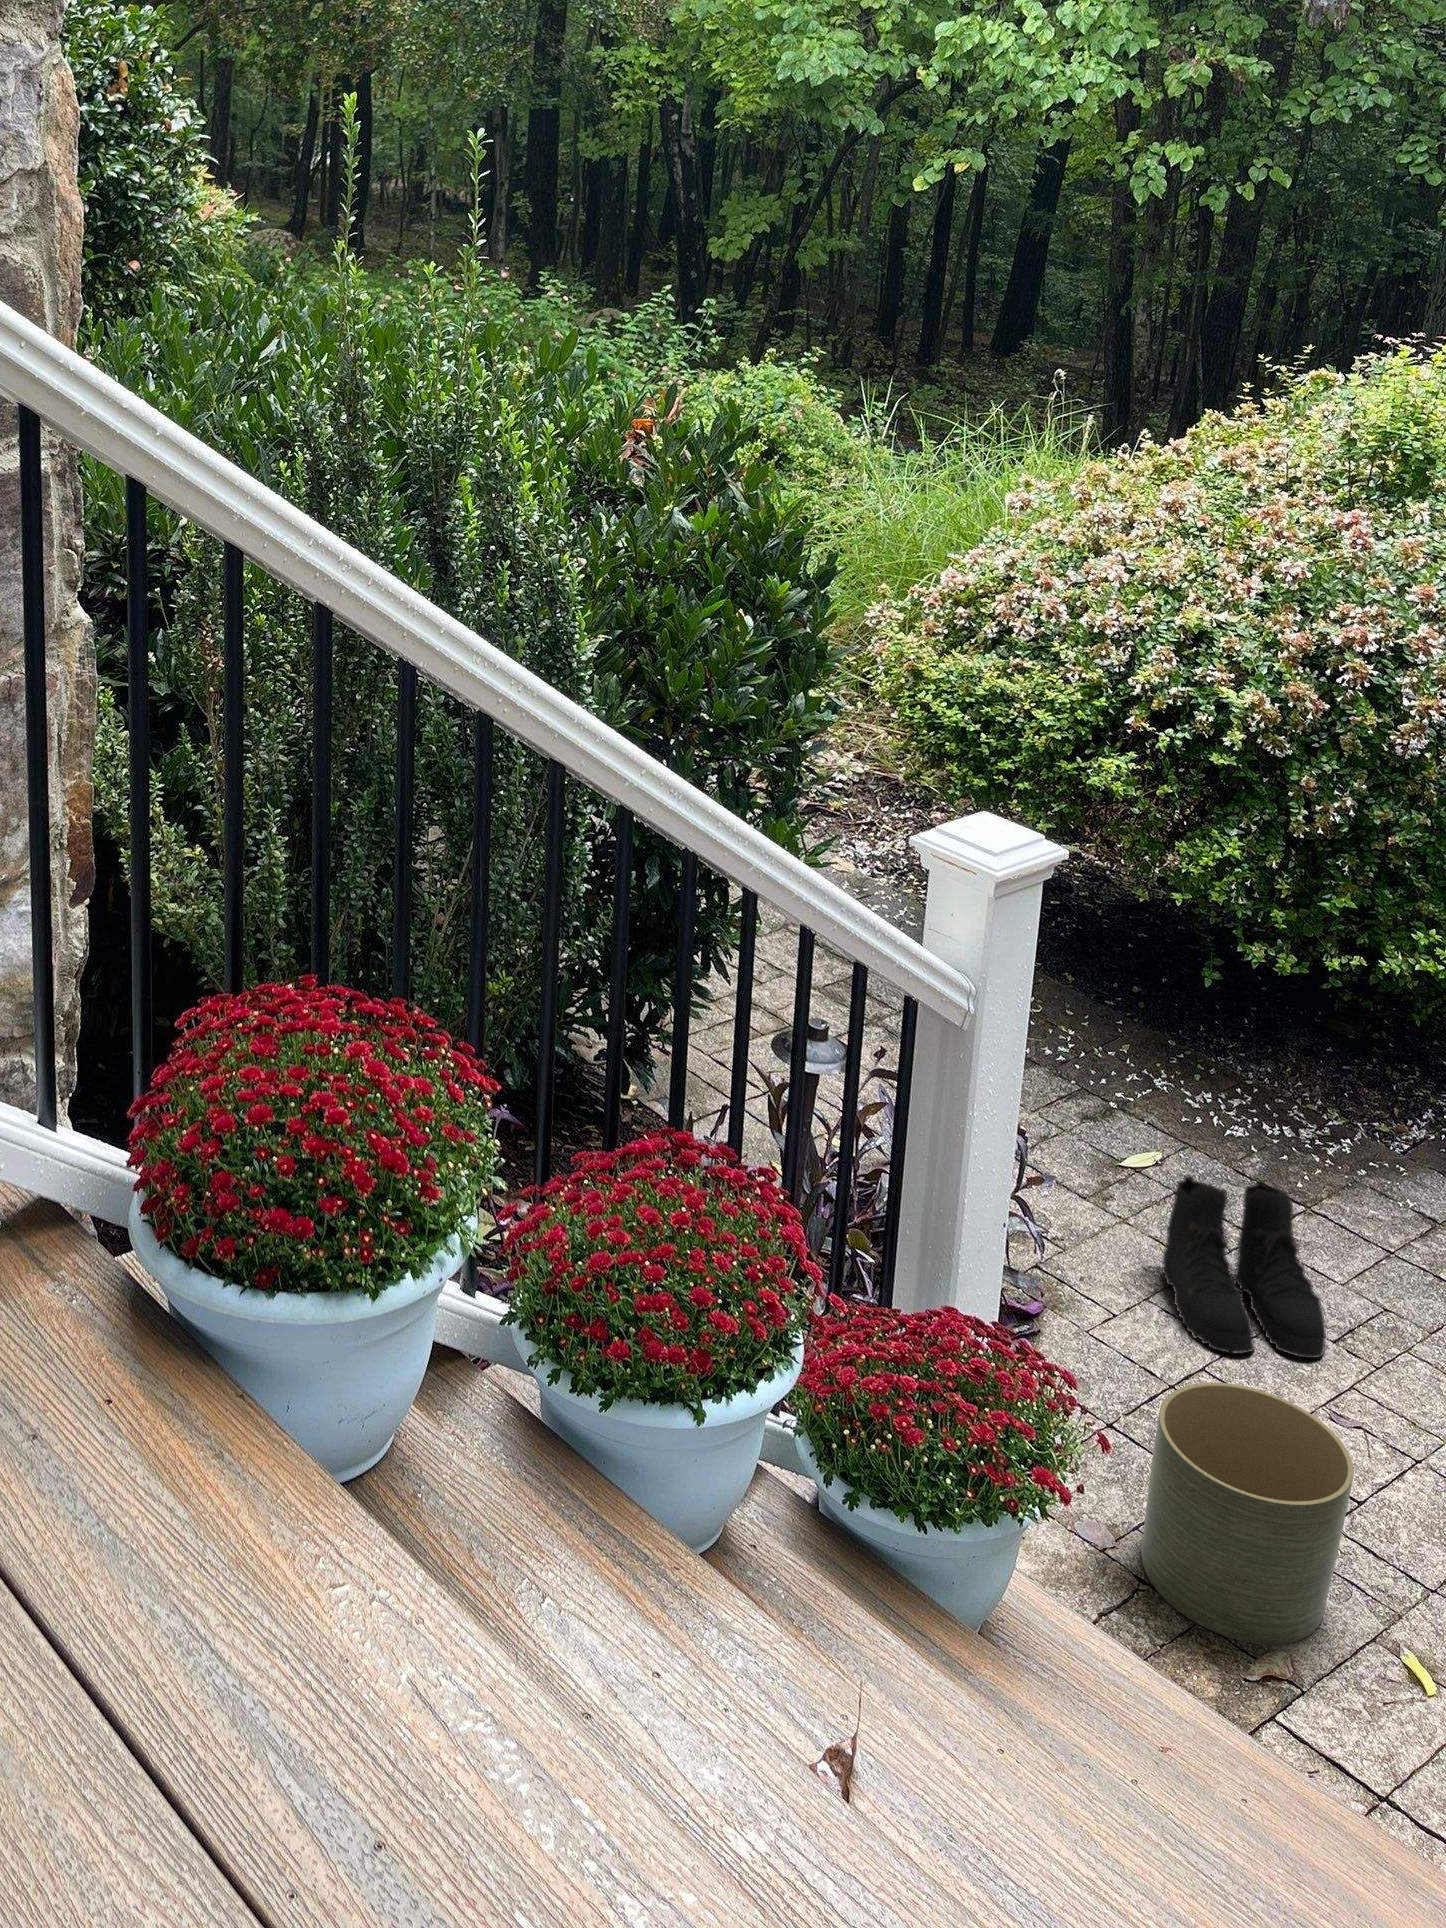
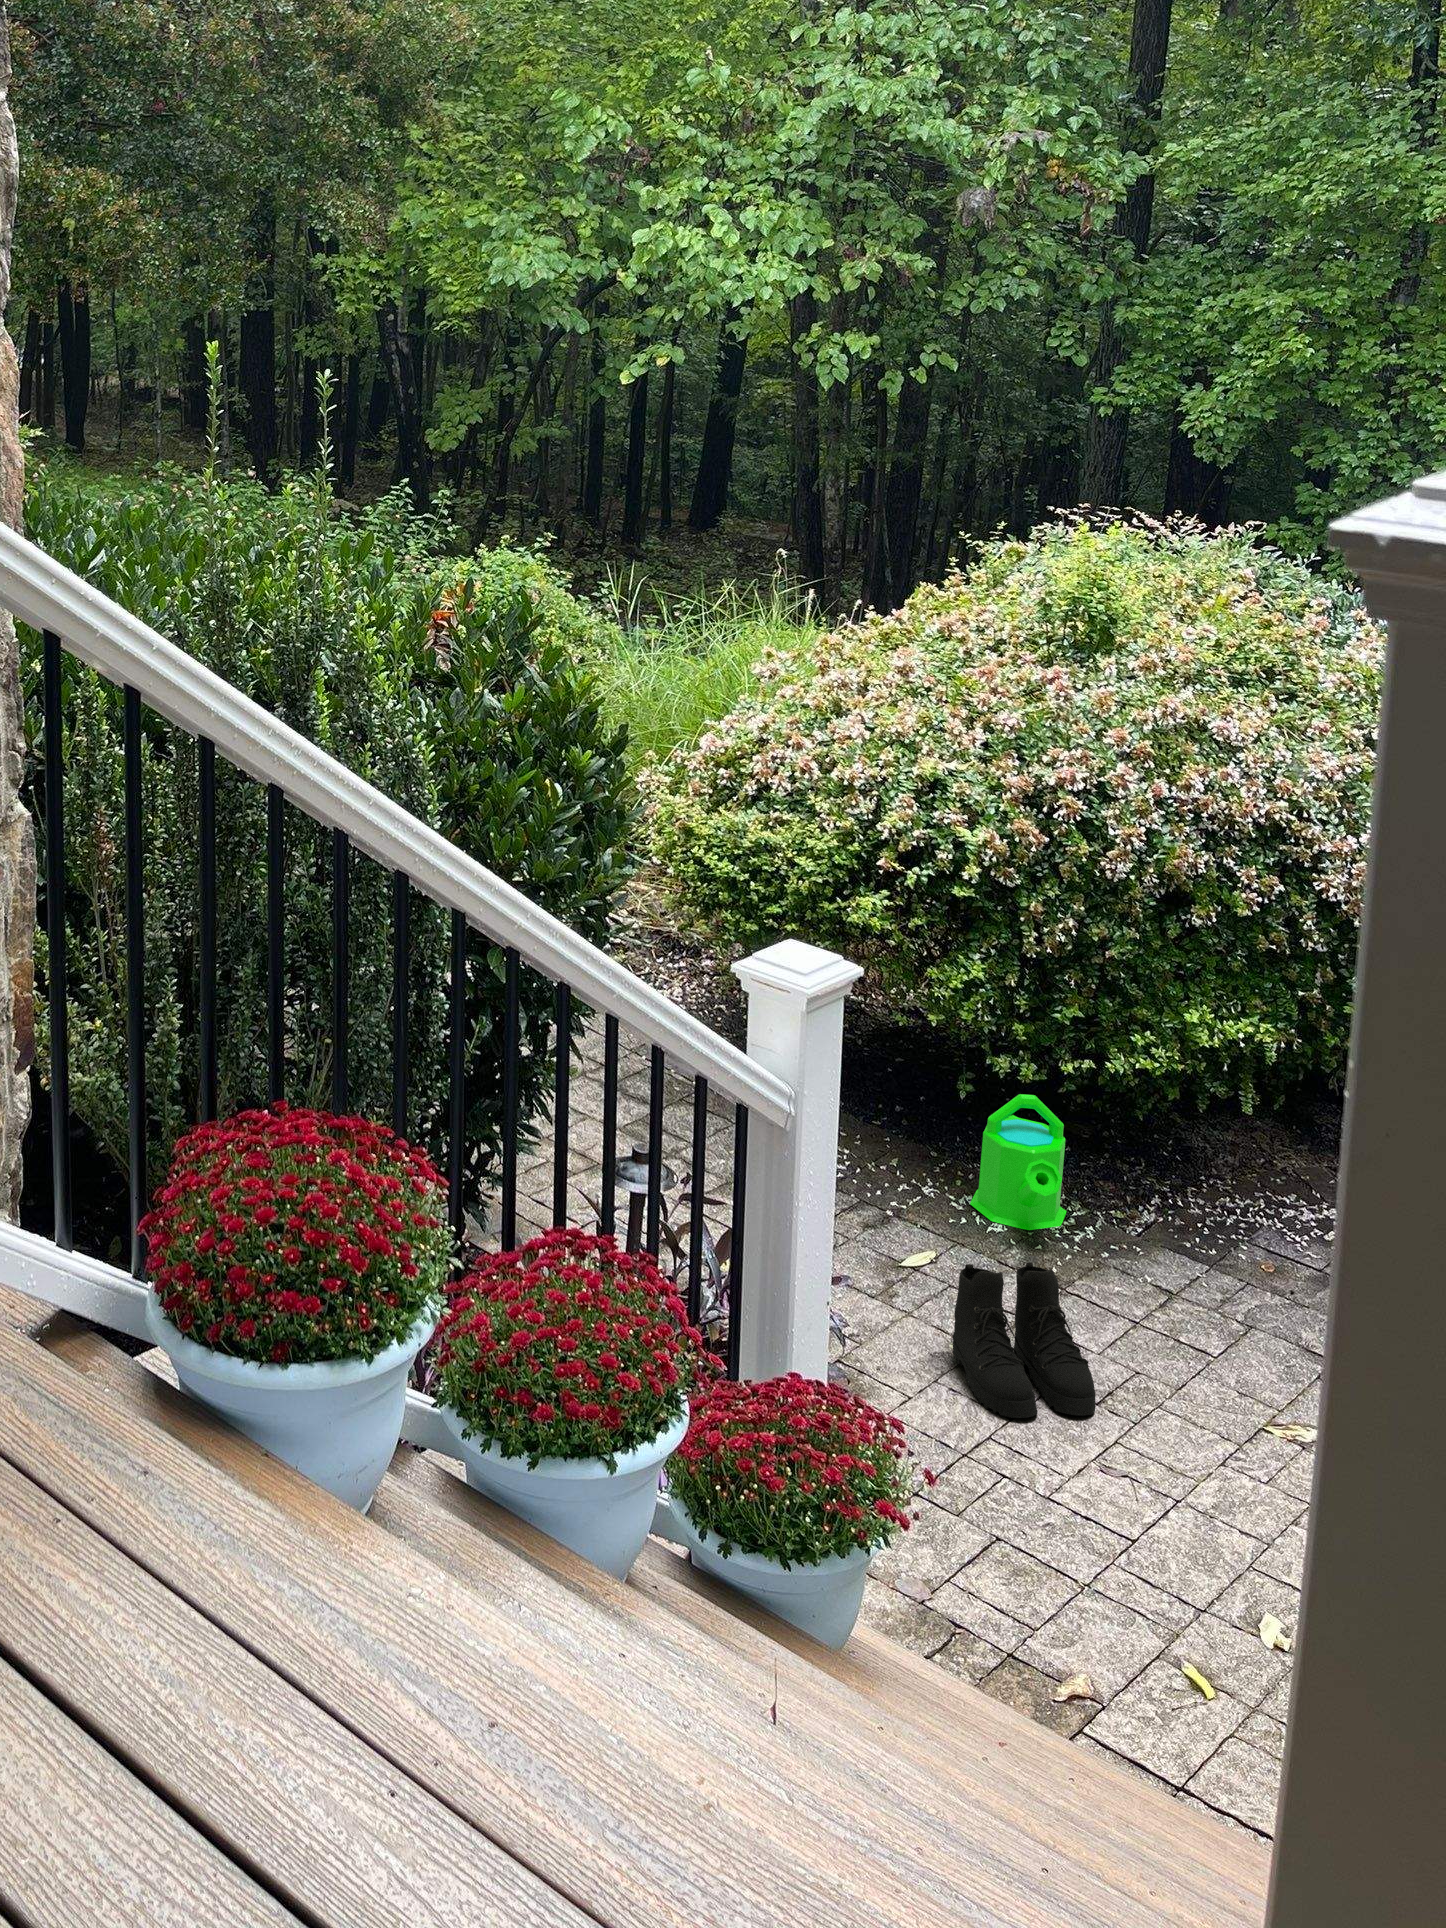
watering can: none [1205,989,1324,1140] -> present [970,1094,1067,1230]
planter: present [1141,1382,1354,1645] -> none [966,1435,1137,1660]

